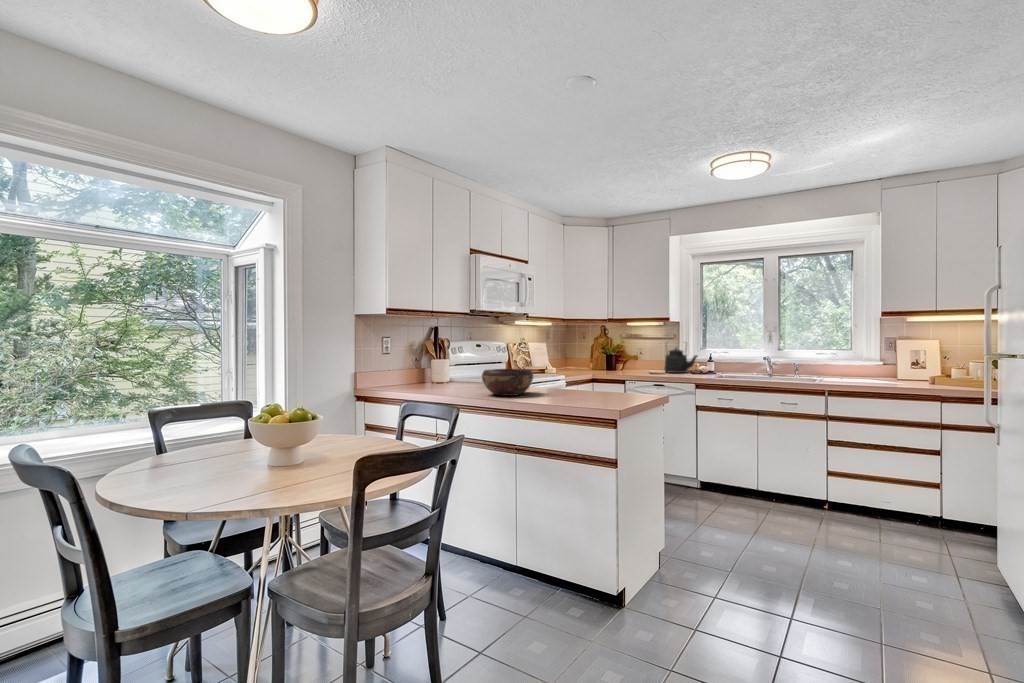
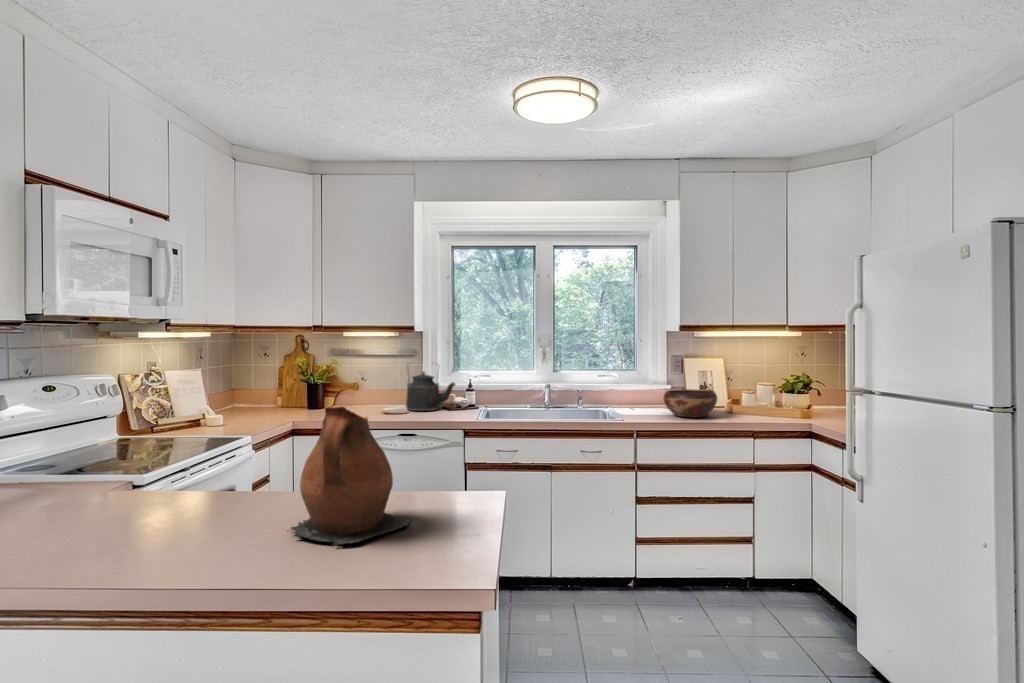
ceramic pitcher: none [555,342,608,399] -> present [291,406,409,545]
decorative bowl: present [482,369,533,396] -> present [663,389,717,418]

